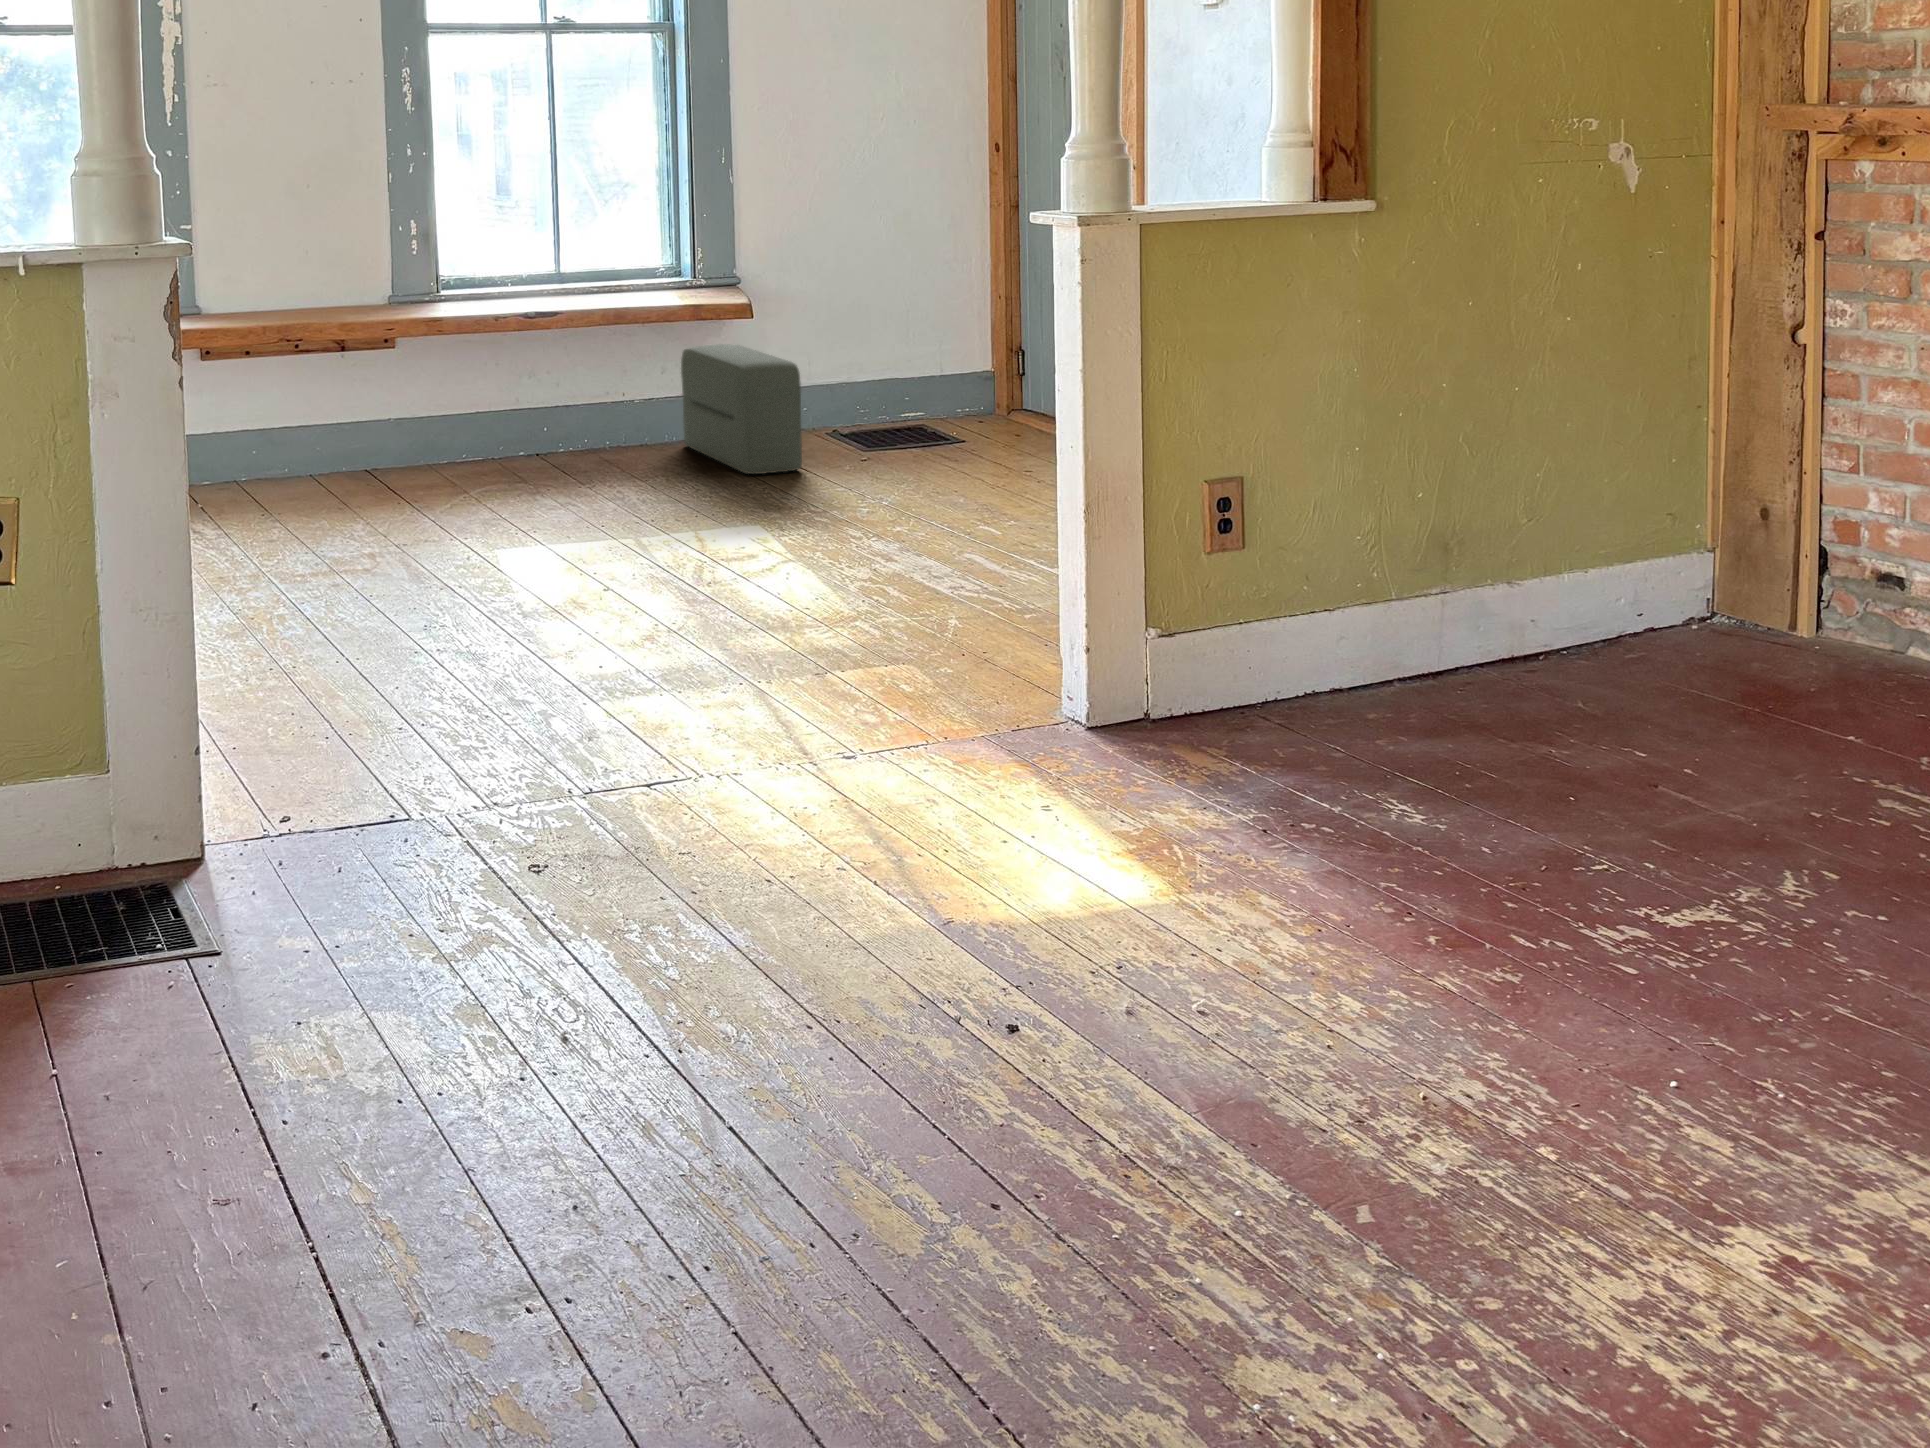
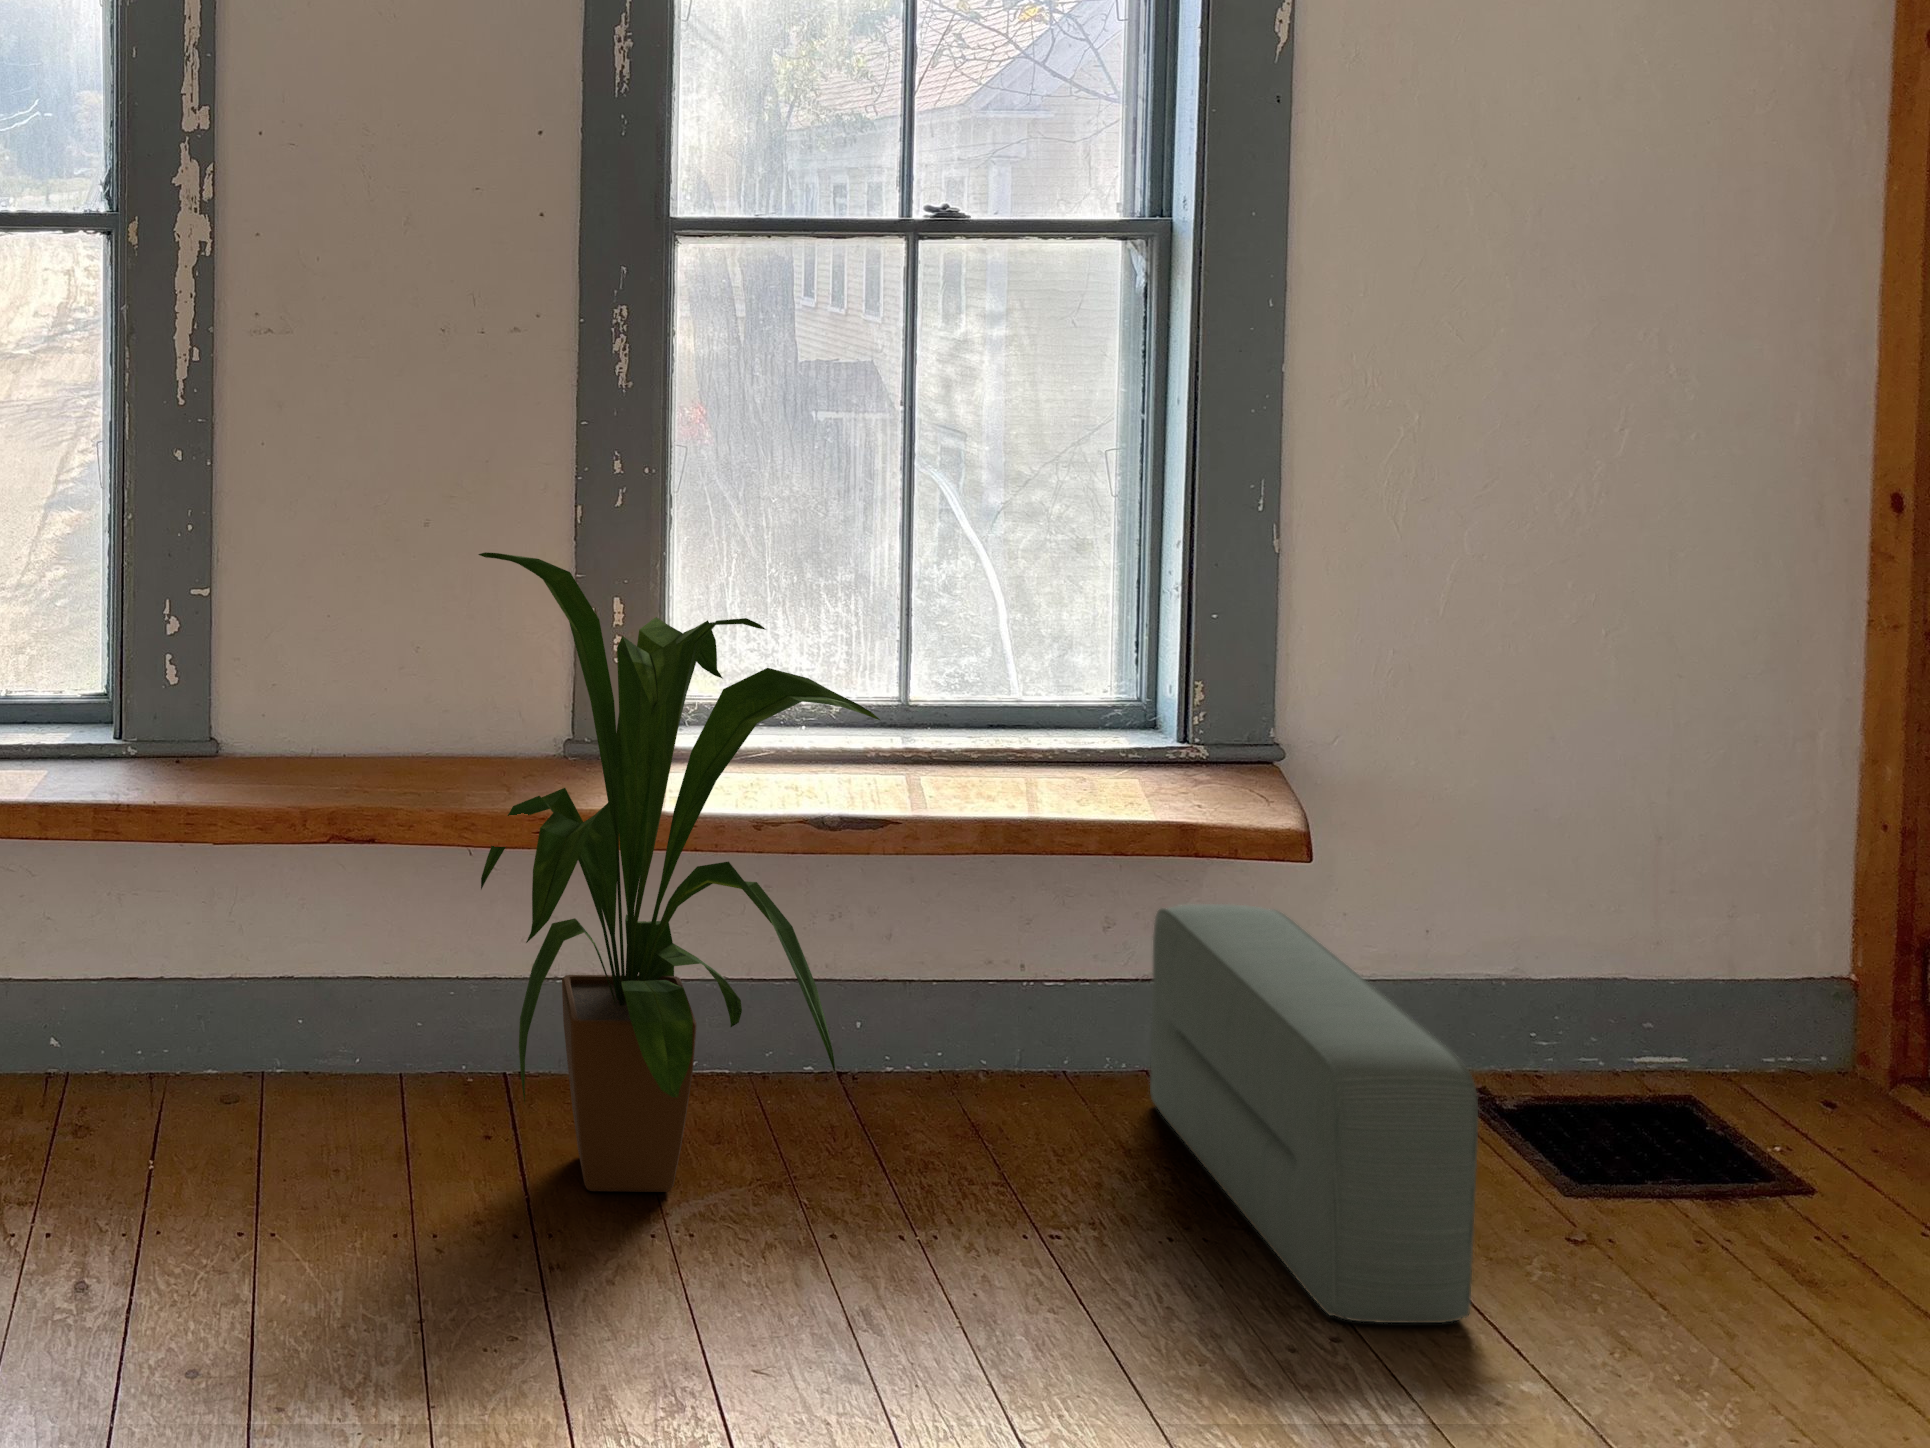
house plant: none [351,177,547,486] -> present [479,552,880,1192]

